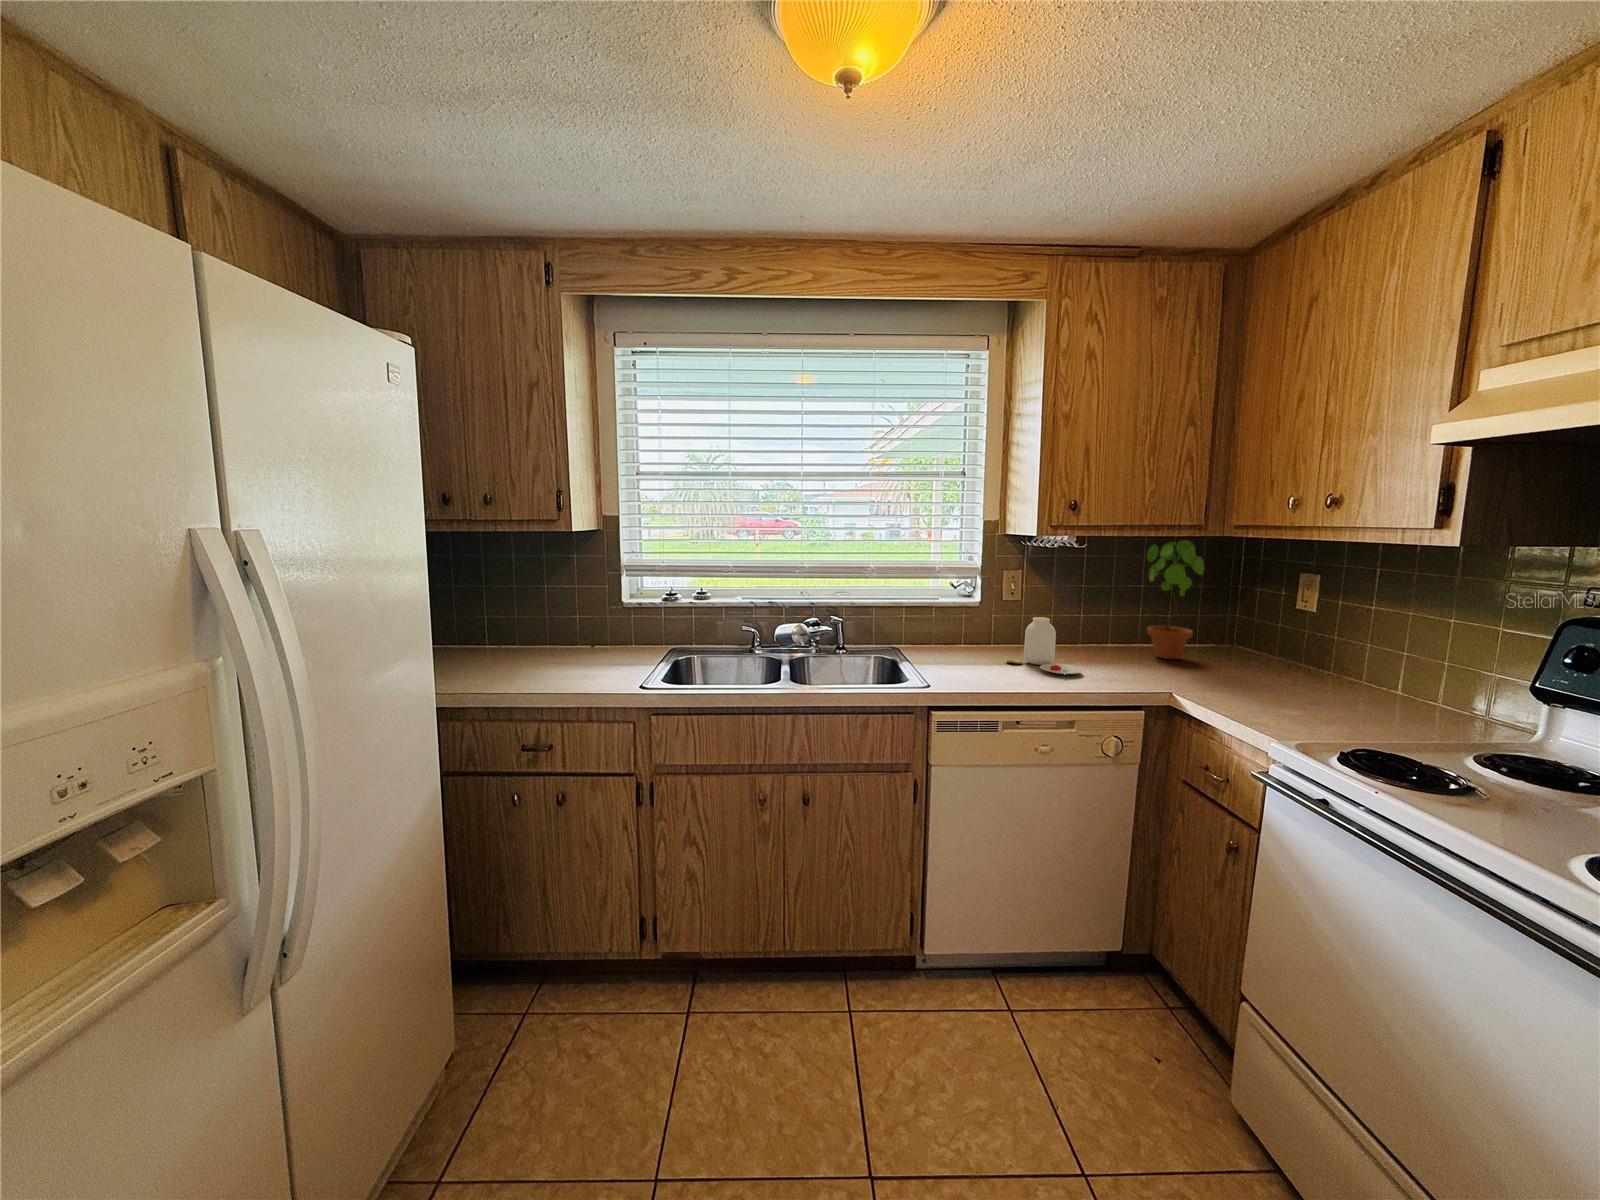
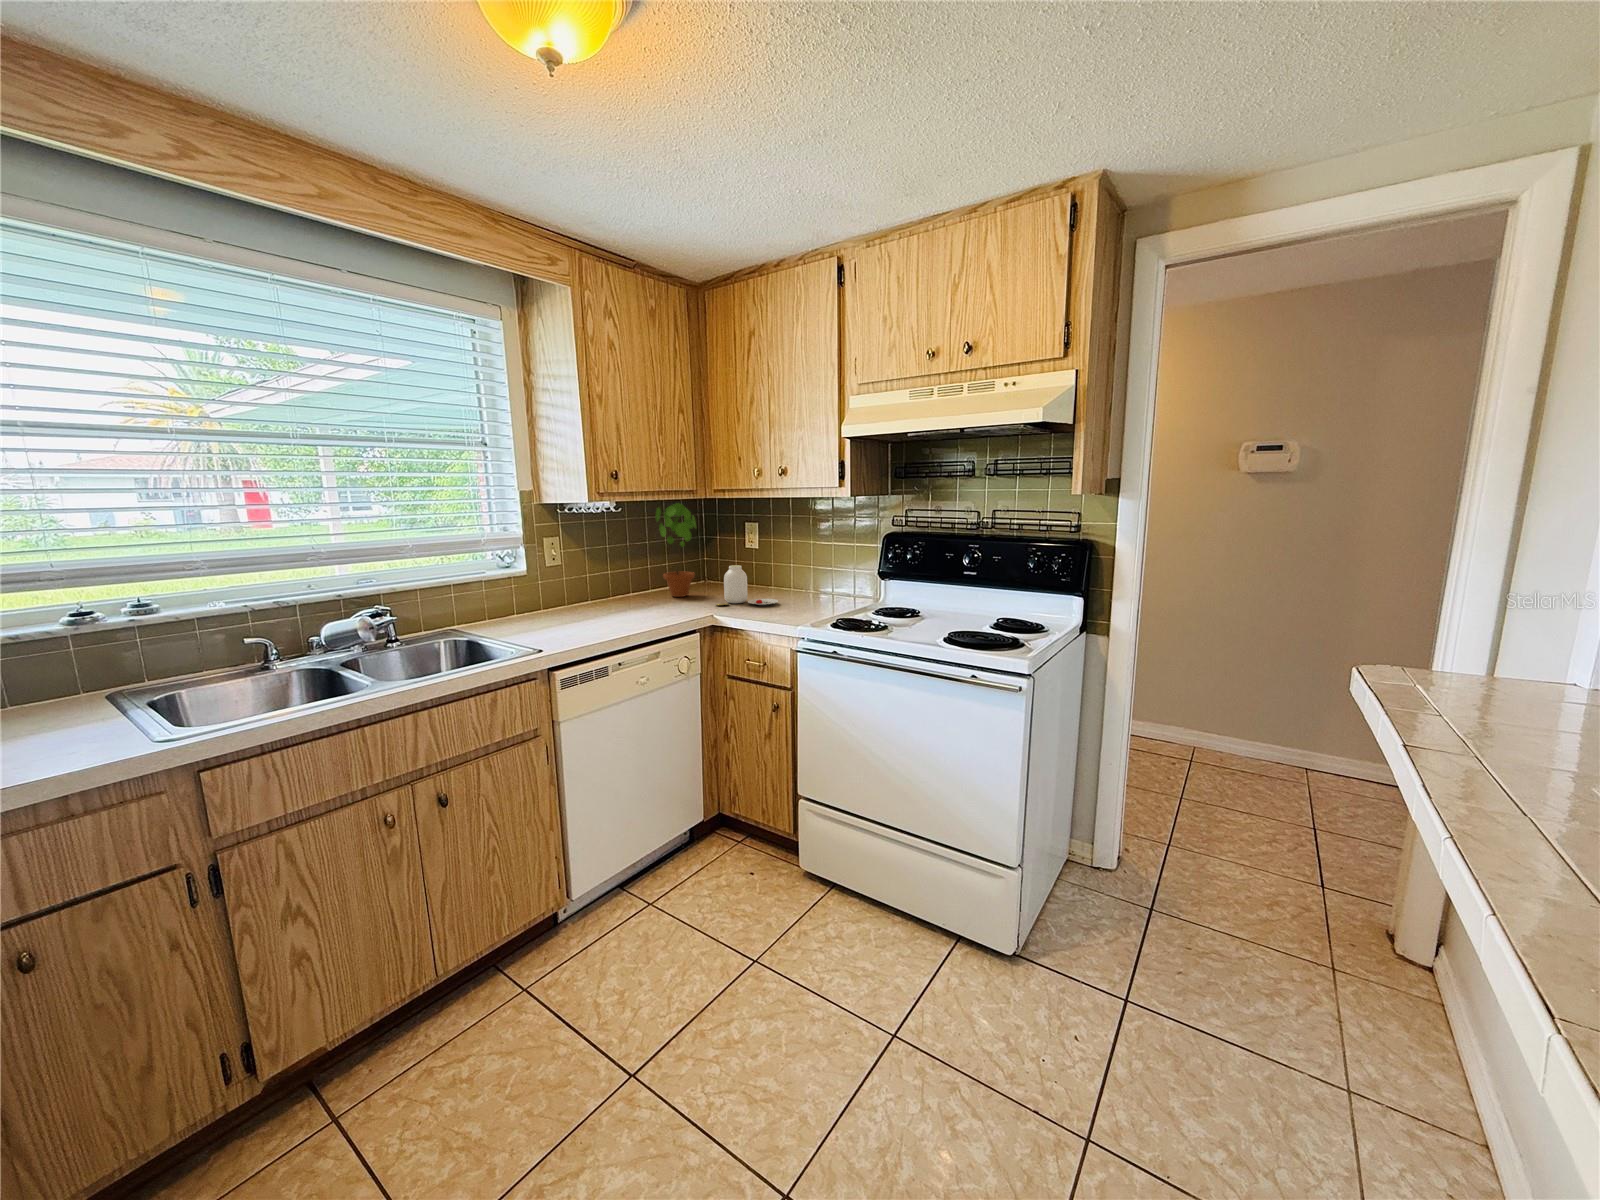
jar: present [1006,617,1082,674] -> present [716,565,778,605]

